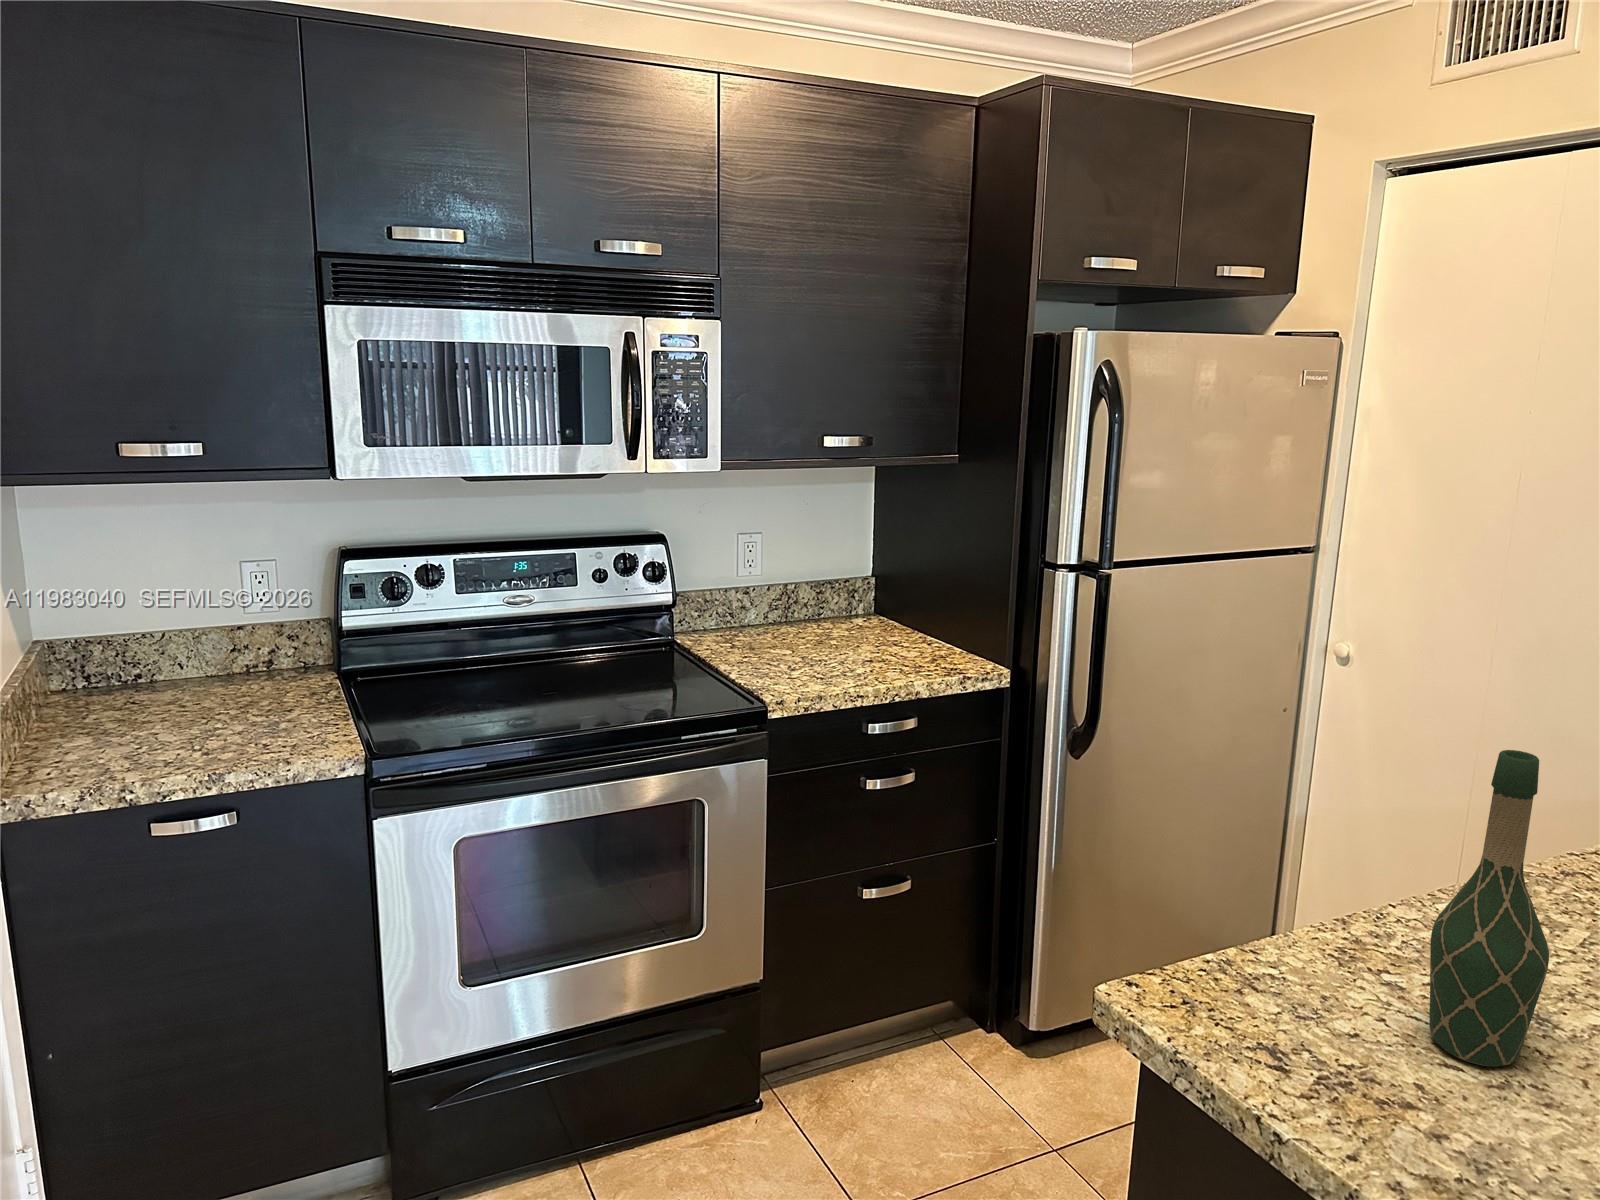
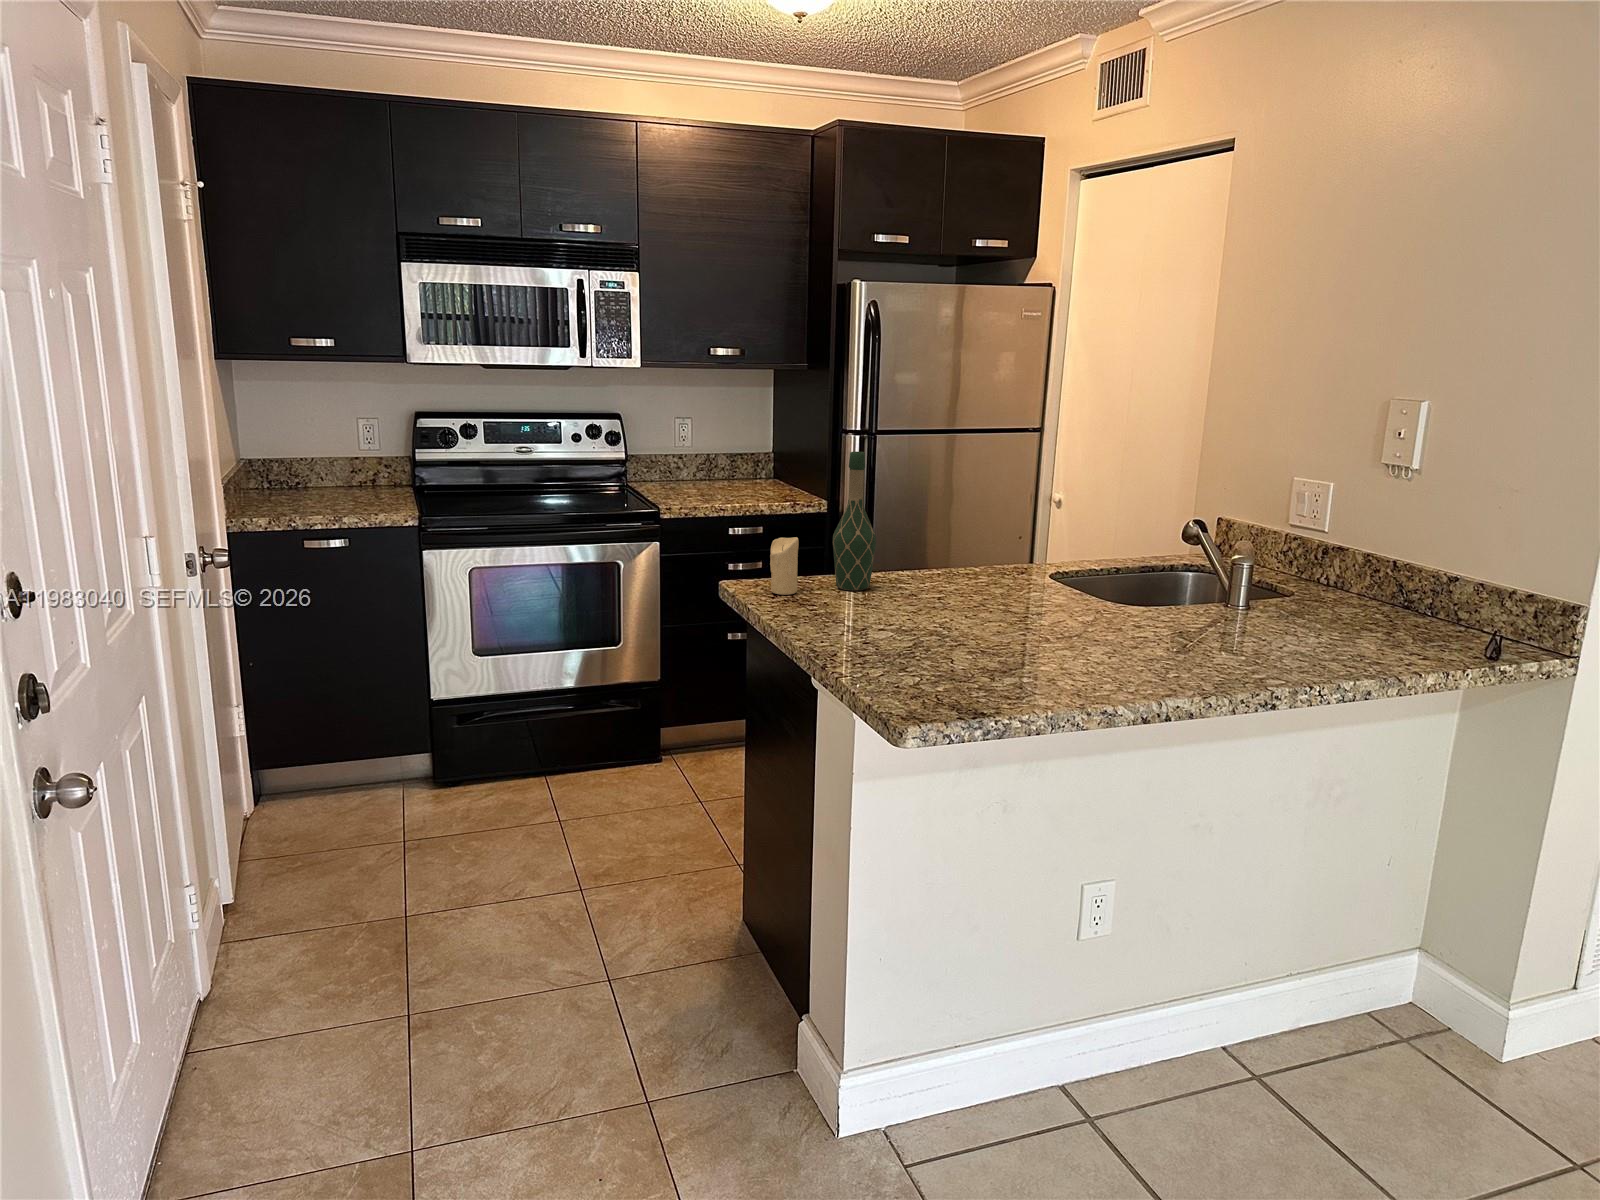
candle: none [1331,965,1415,1113] -> present [770,537,799,595]

